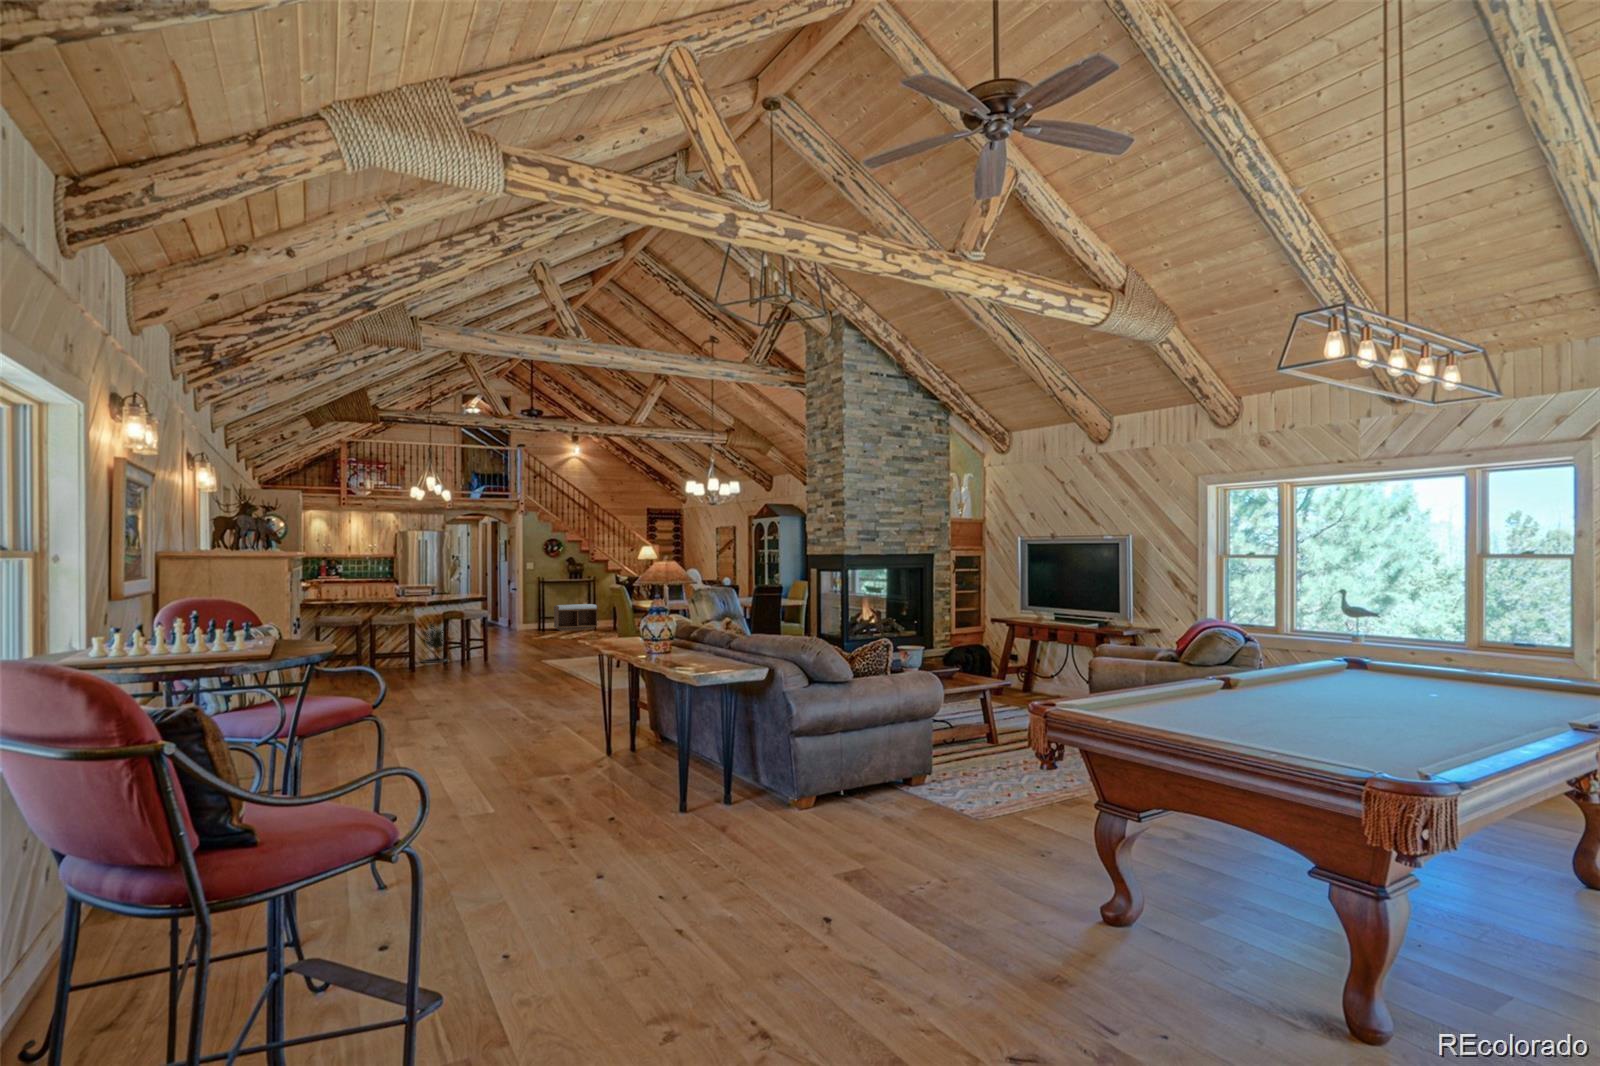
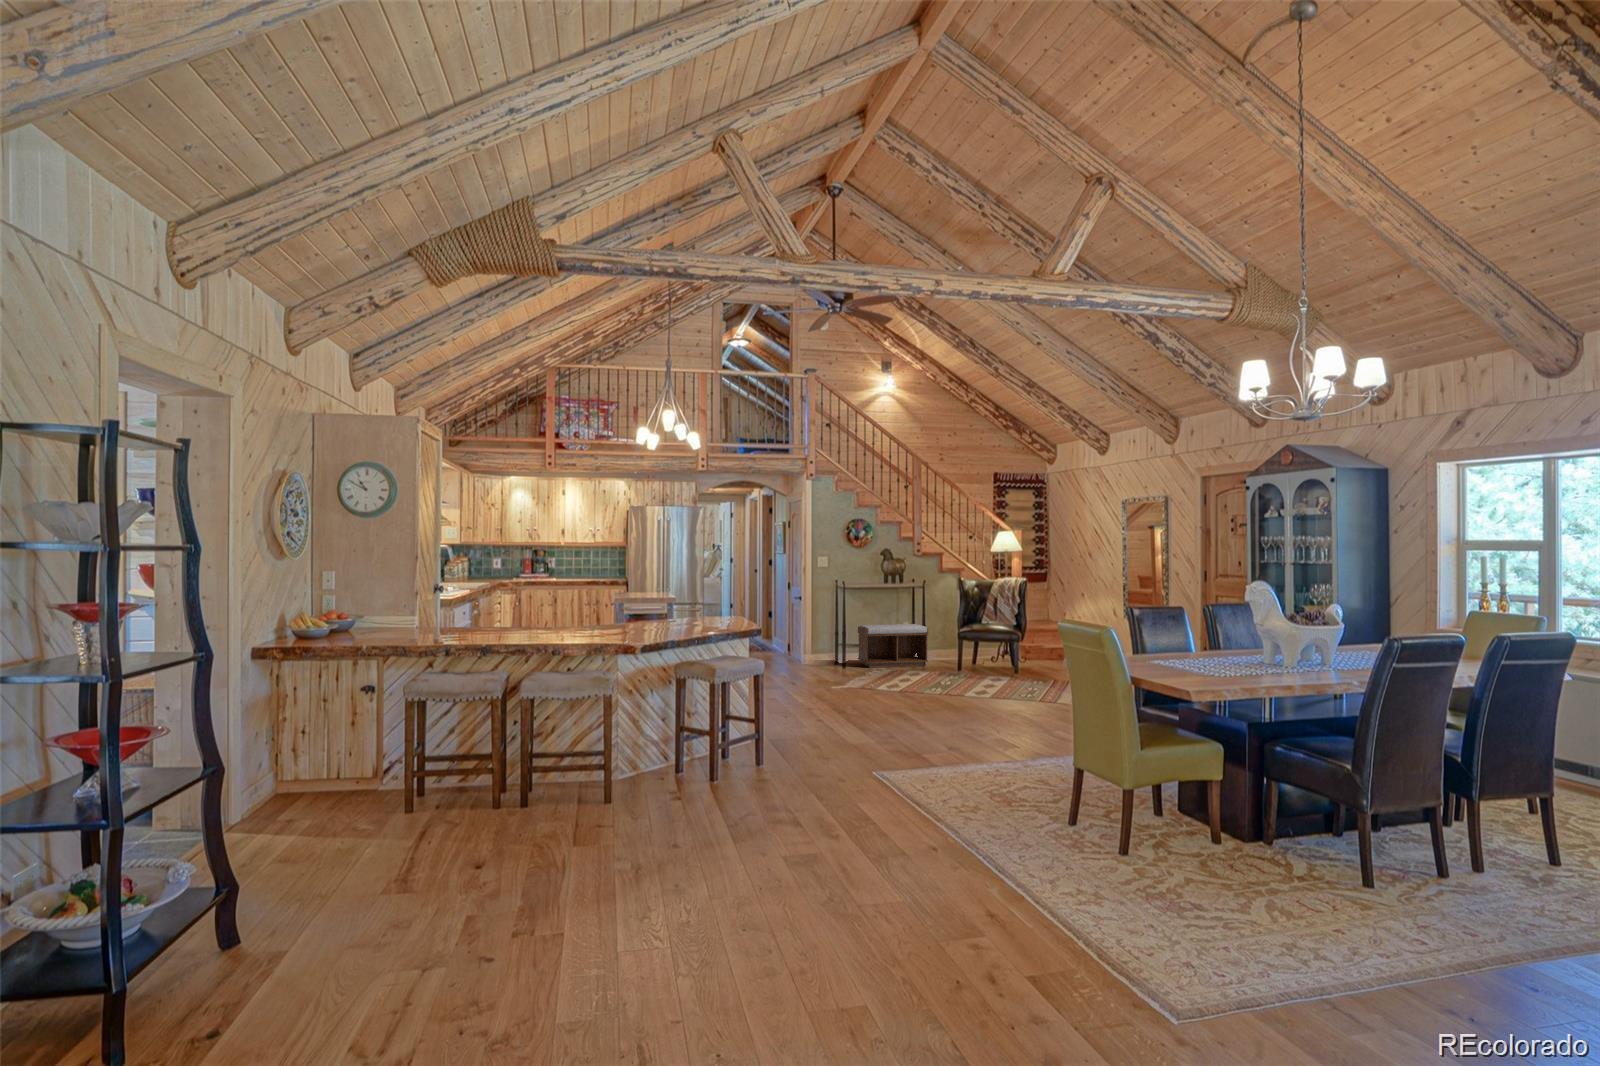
potted tree: present [422,622,447,663] -> none [630,681,691,788]

